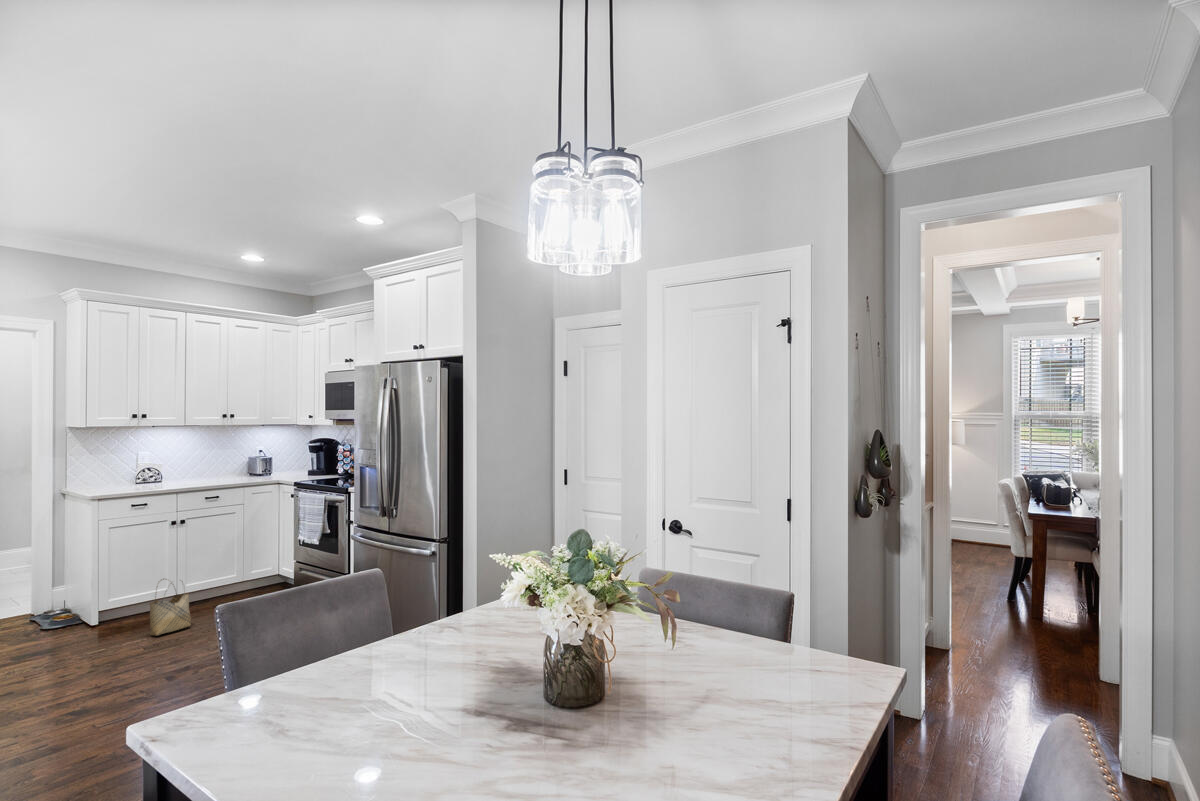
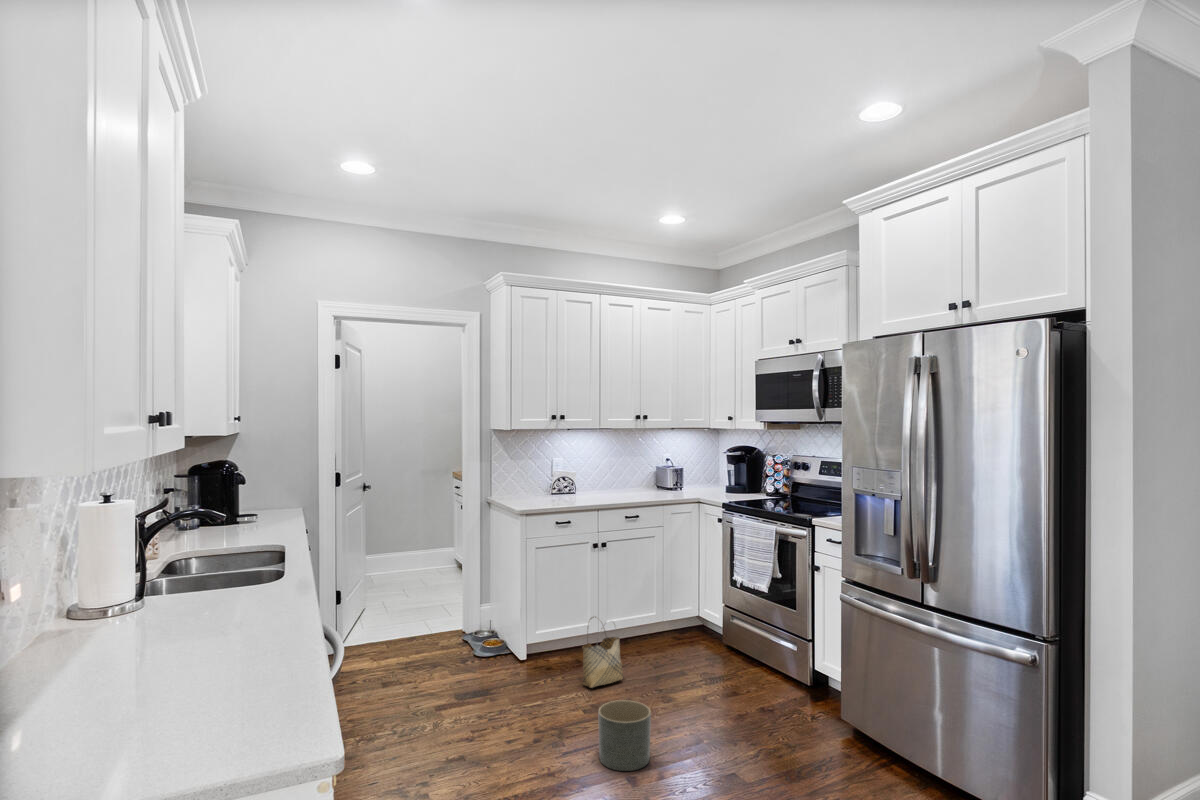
planter: none [144,631,193,683] -> present [598,700,651,771]

